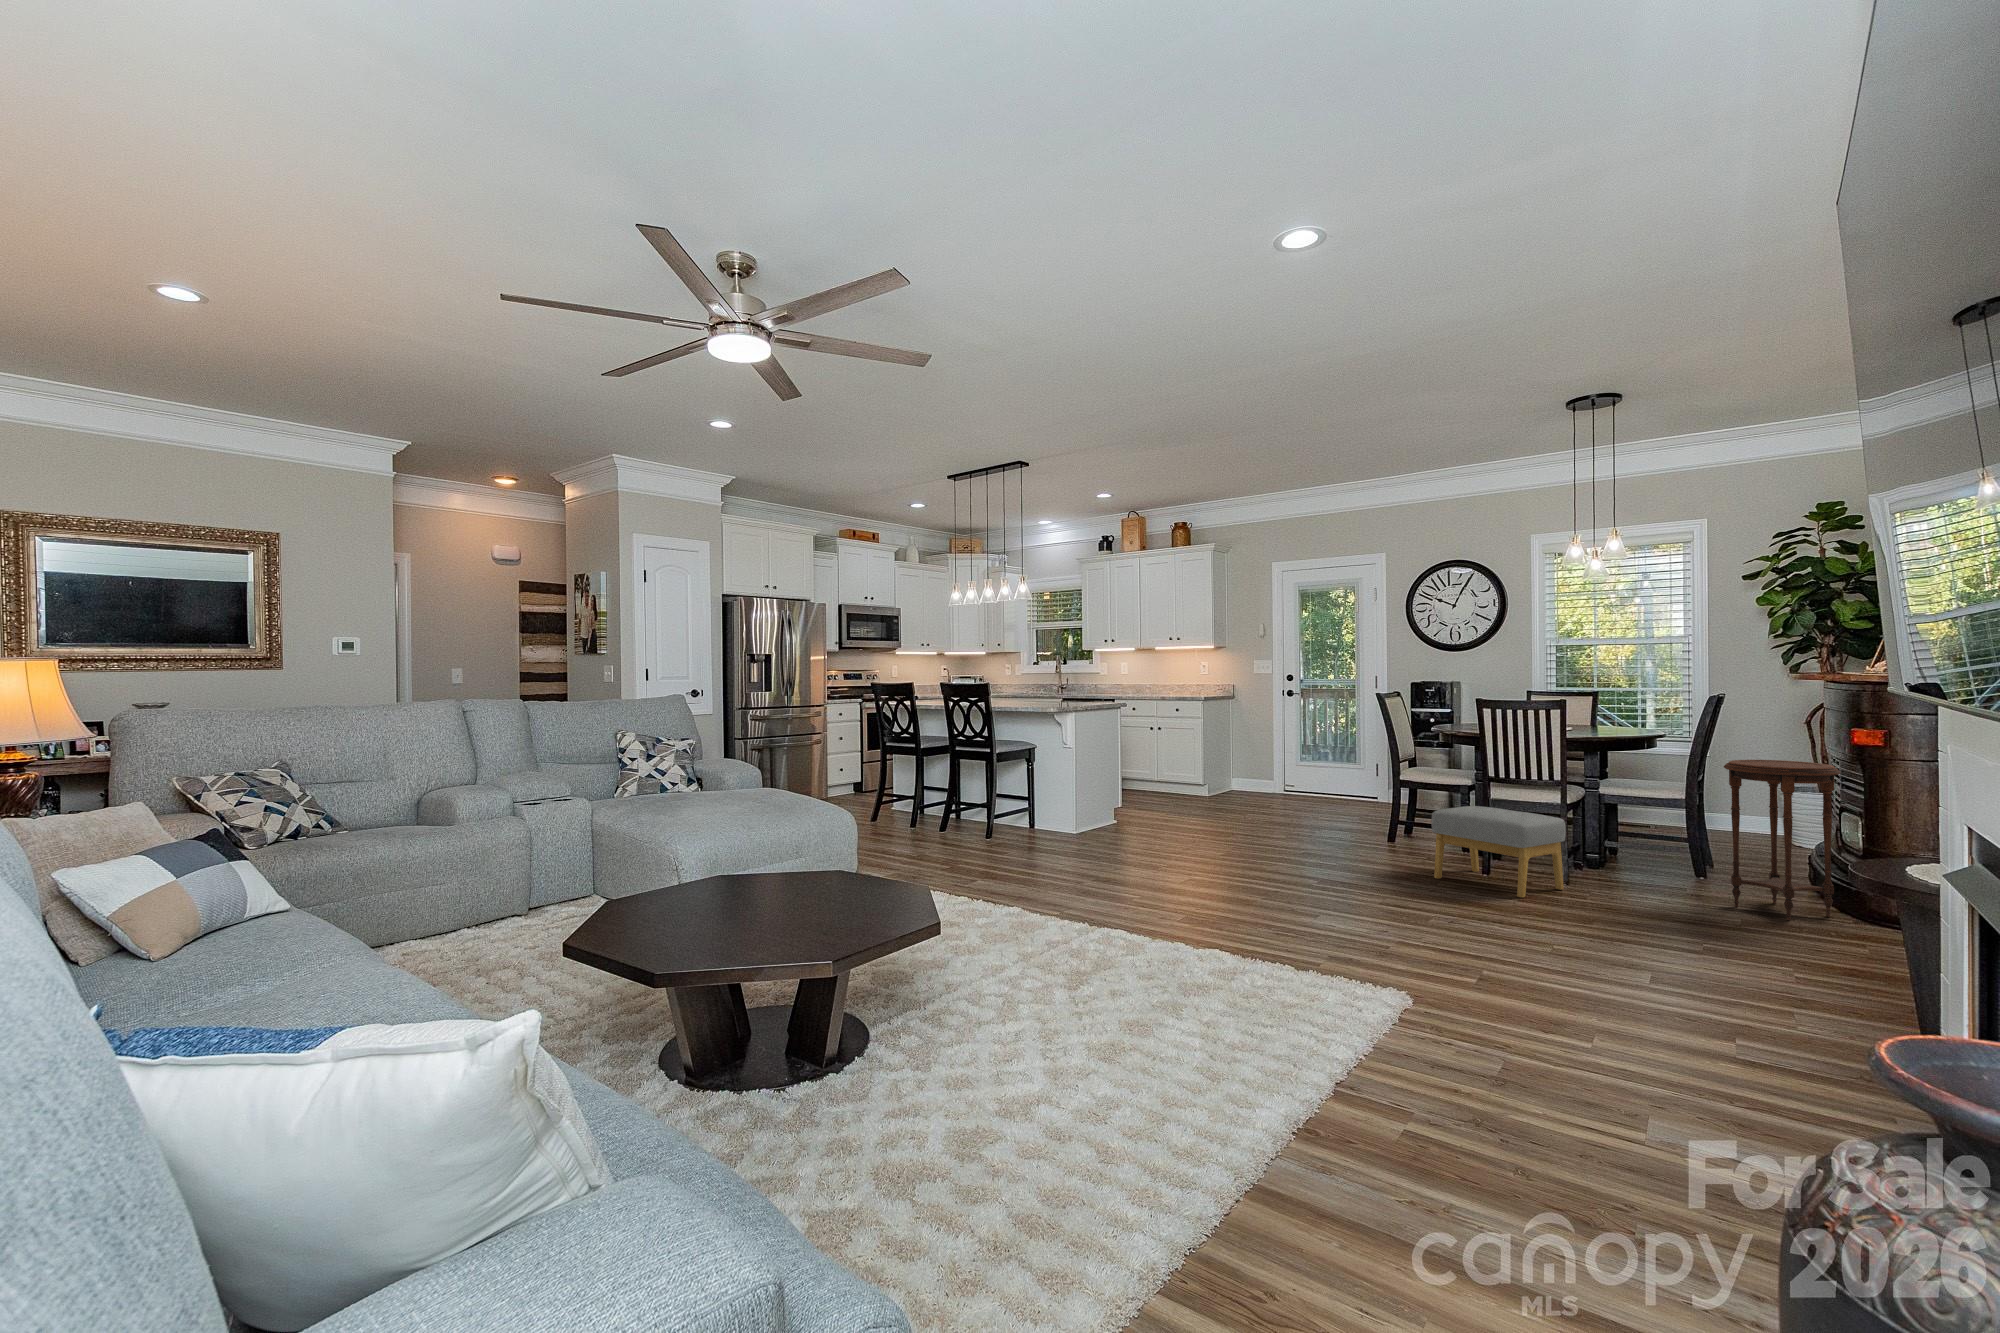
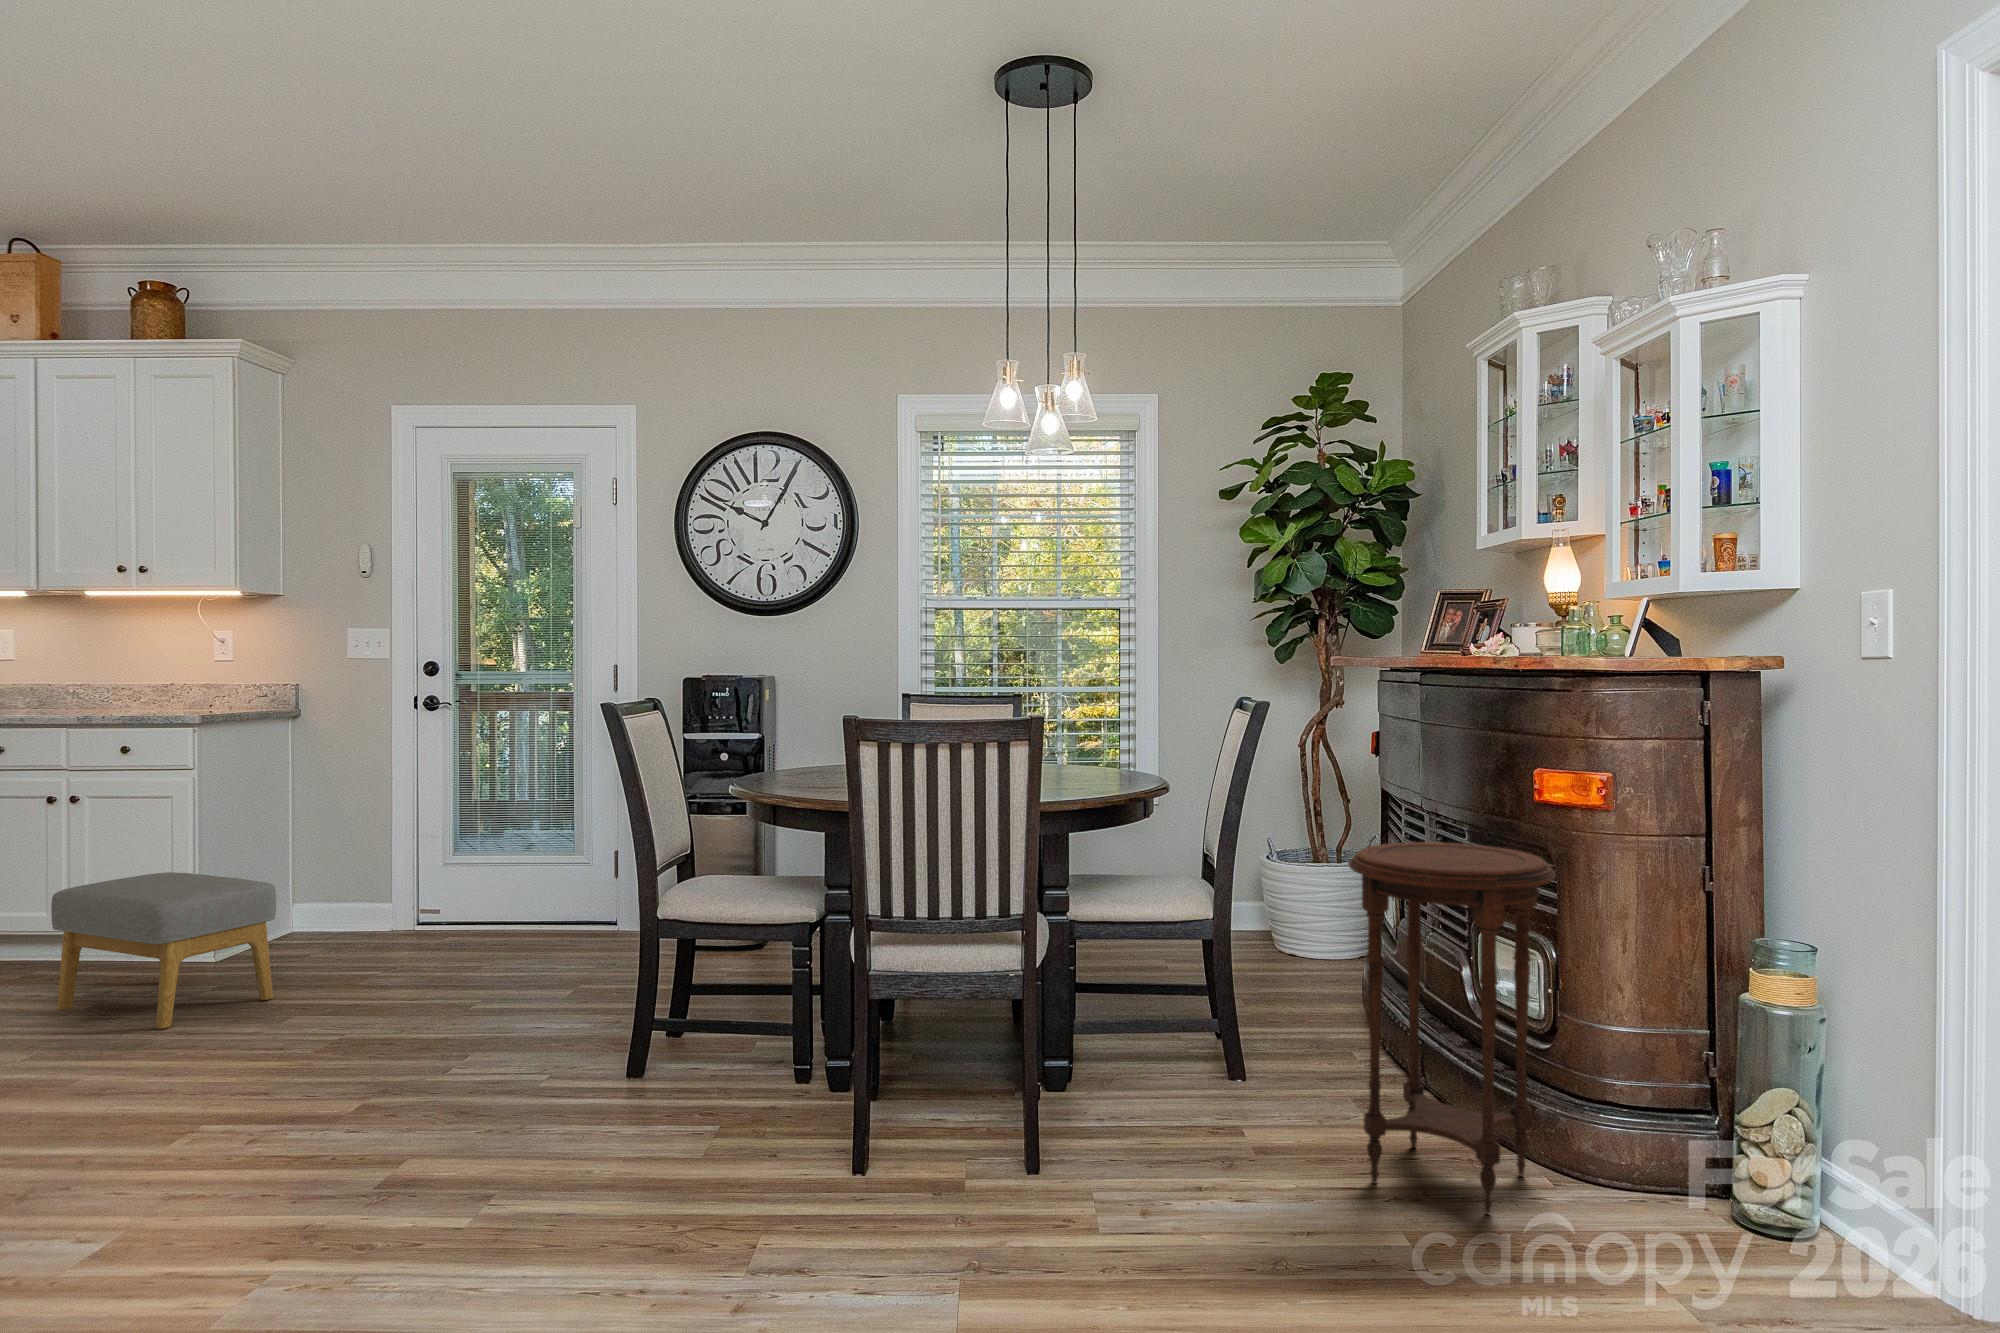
footstool: present [1432,806,1566,897] -> present [51,872,276,1029]

